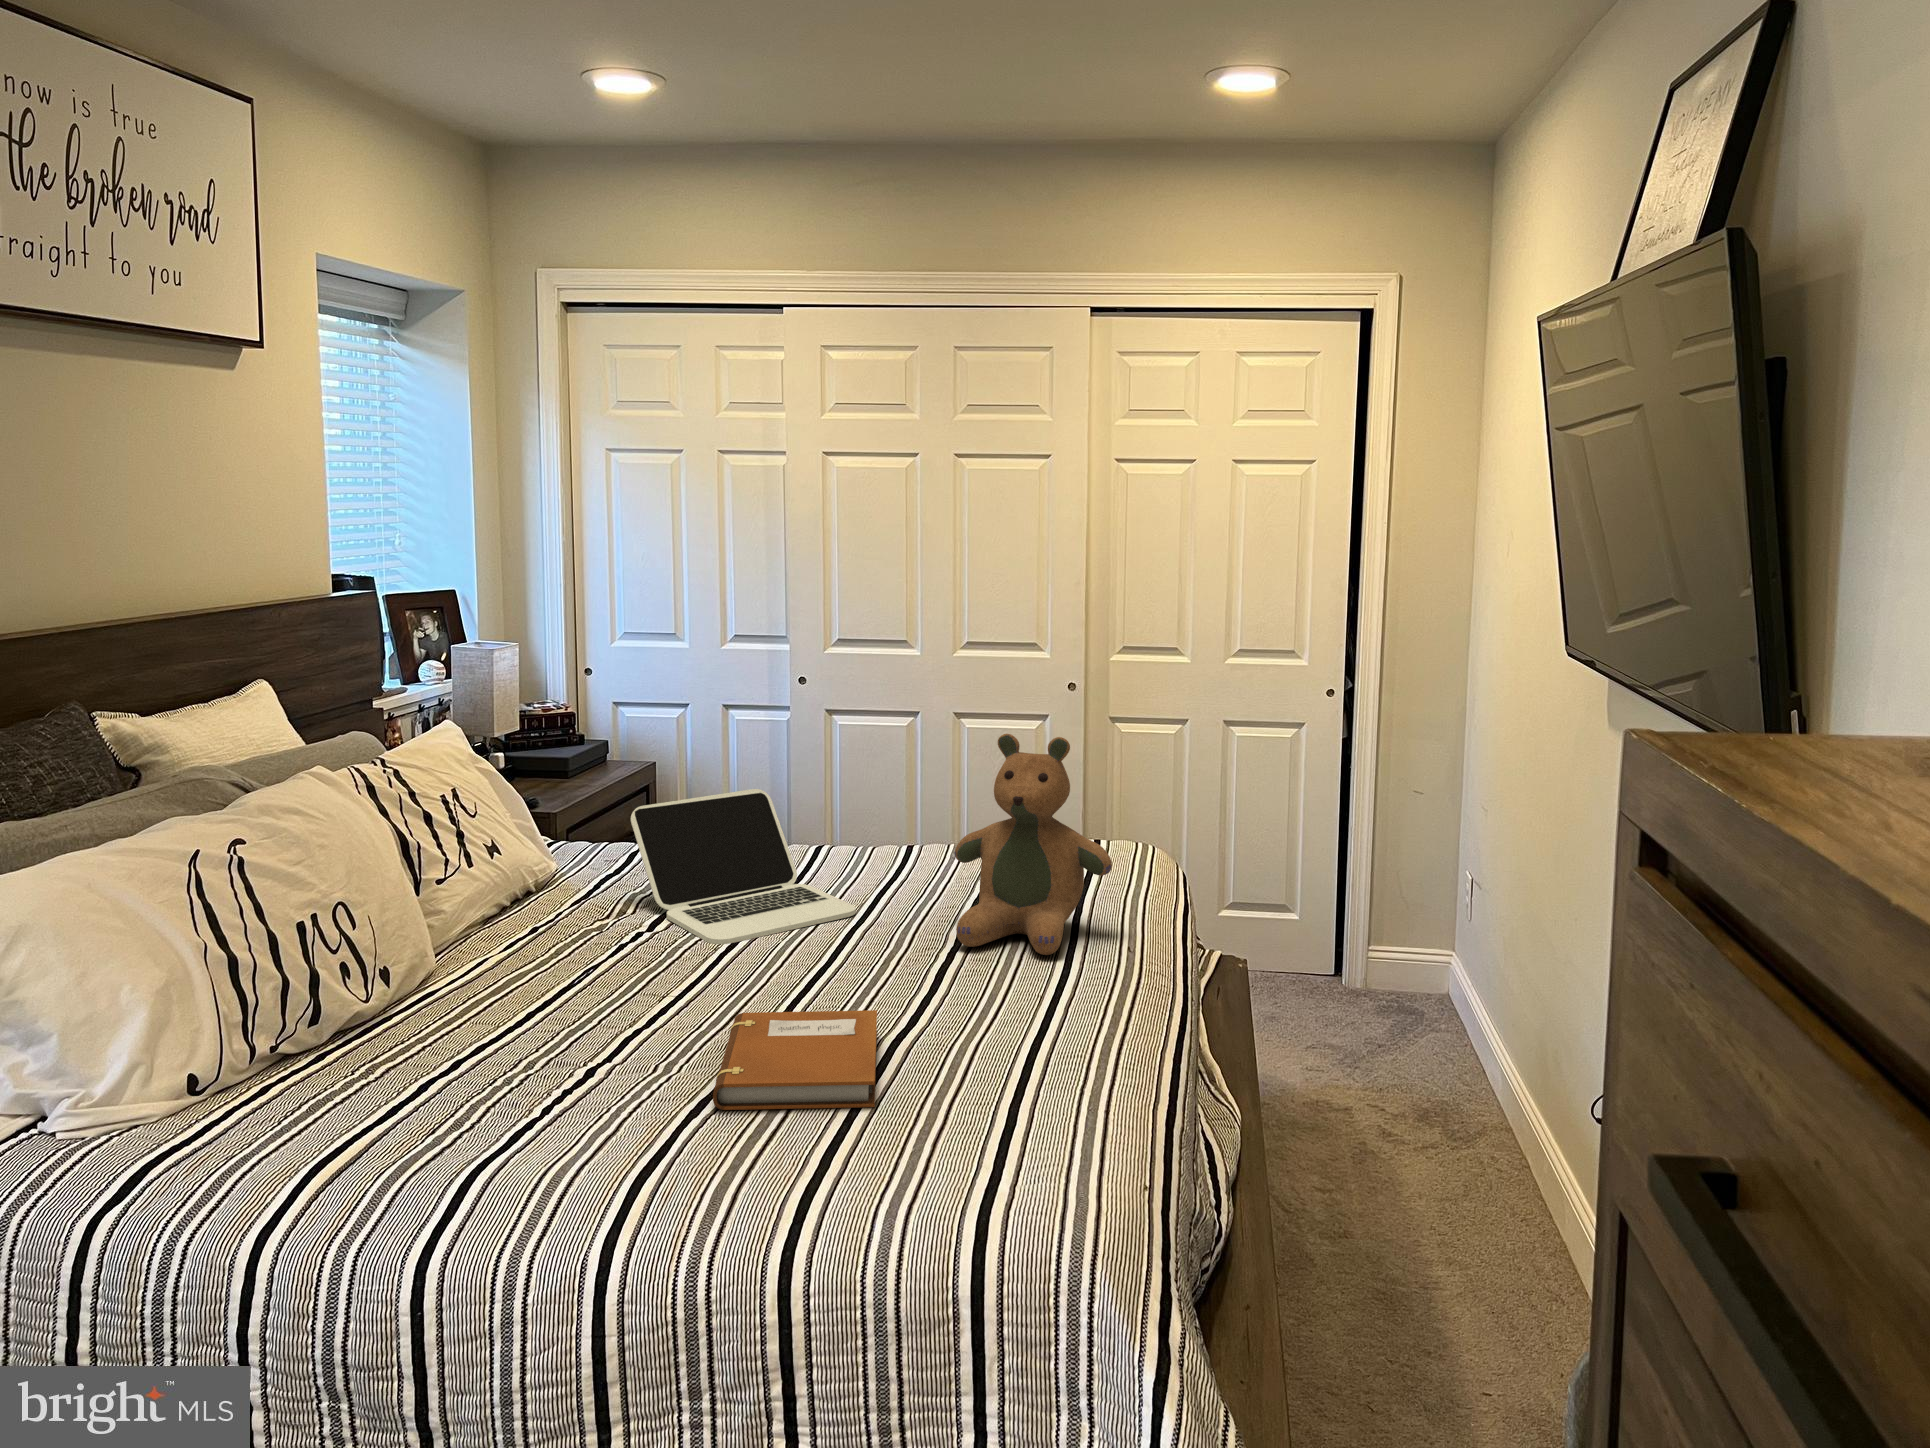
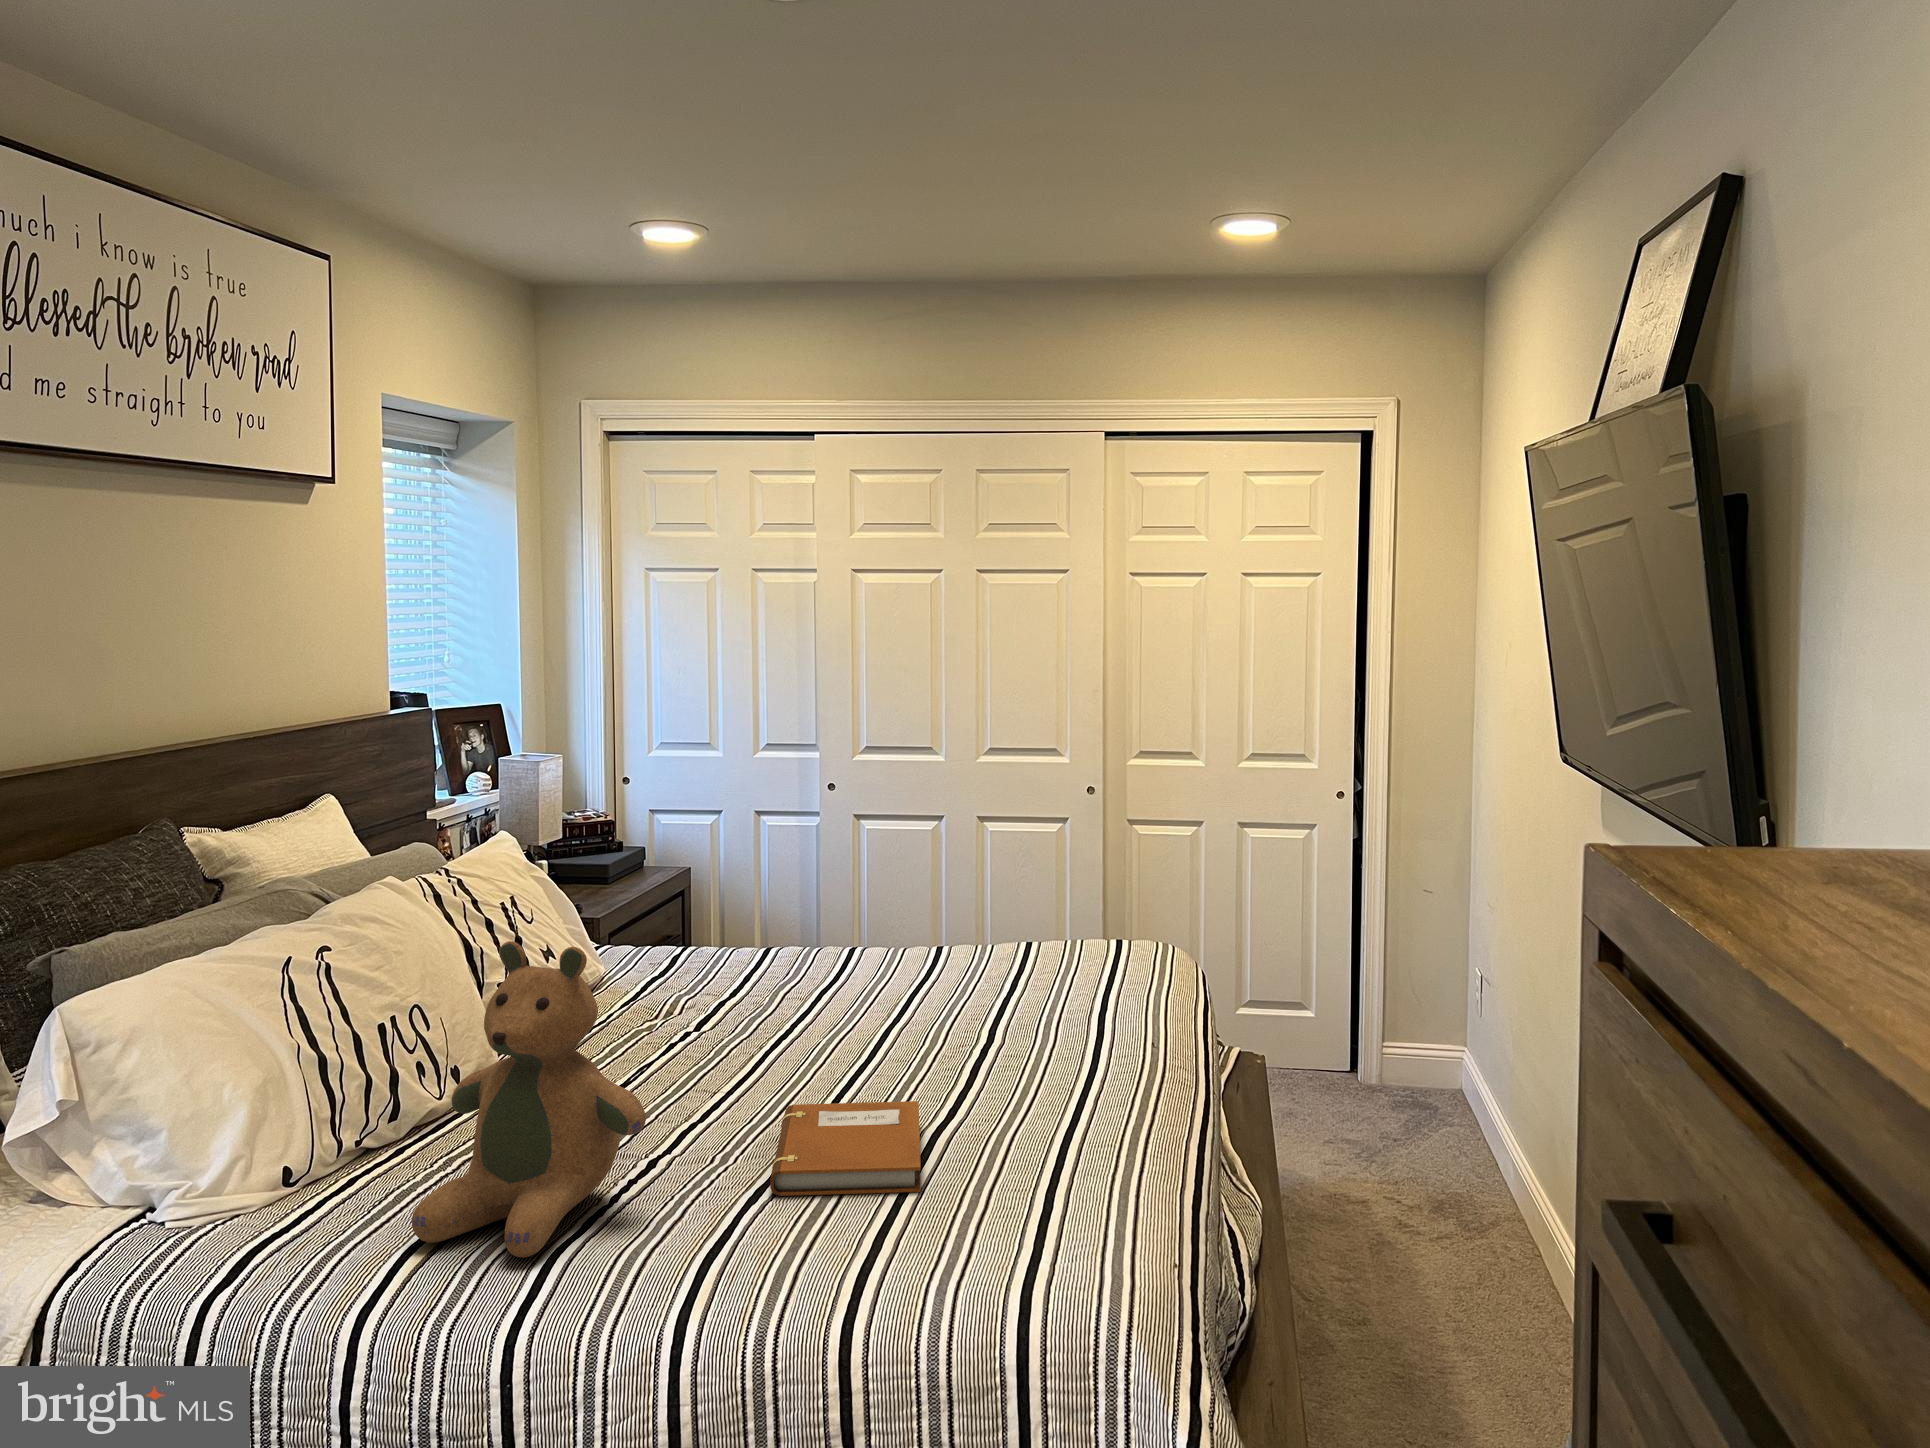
teddy bear: present [955,734,1112,955] -> present [412,941,646,1258]
laptop: present [631,789,856,944] -> none [678,892,891,1041]

